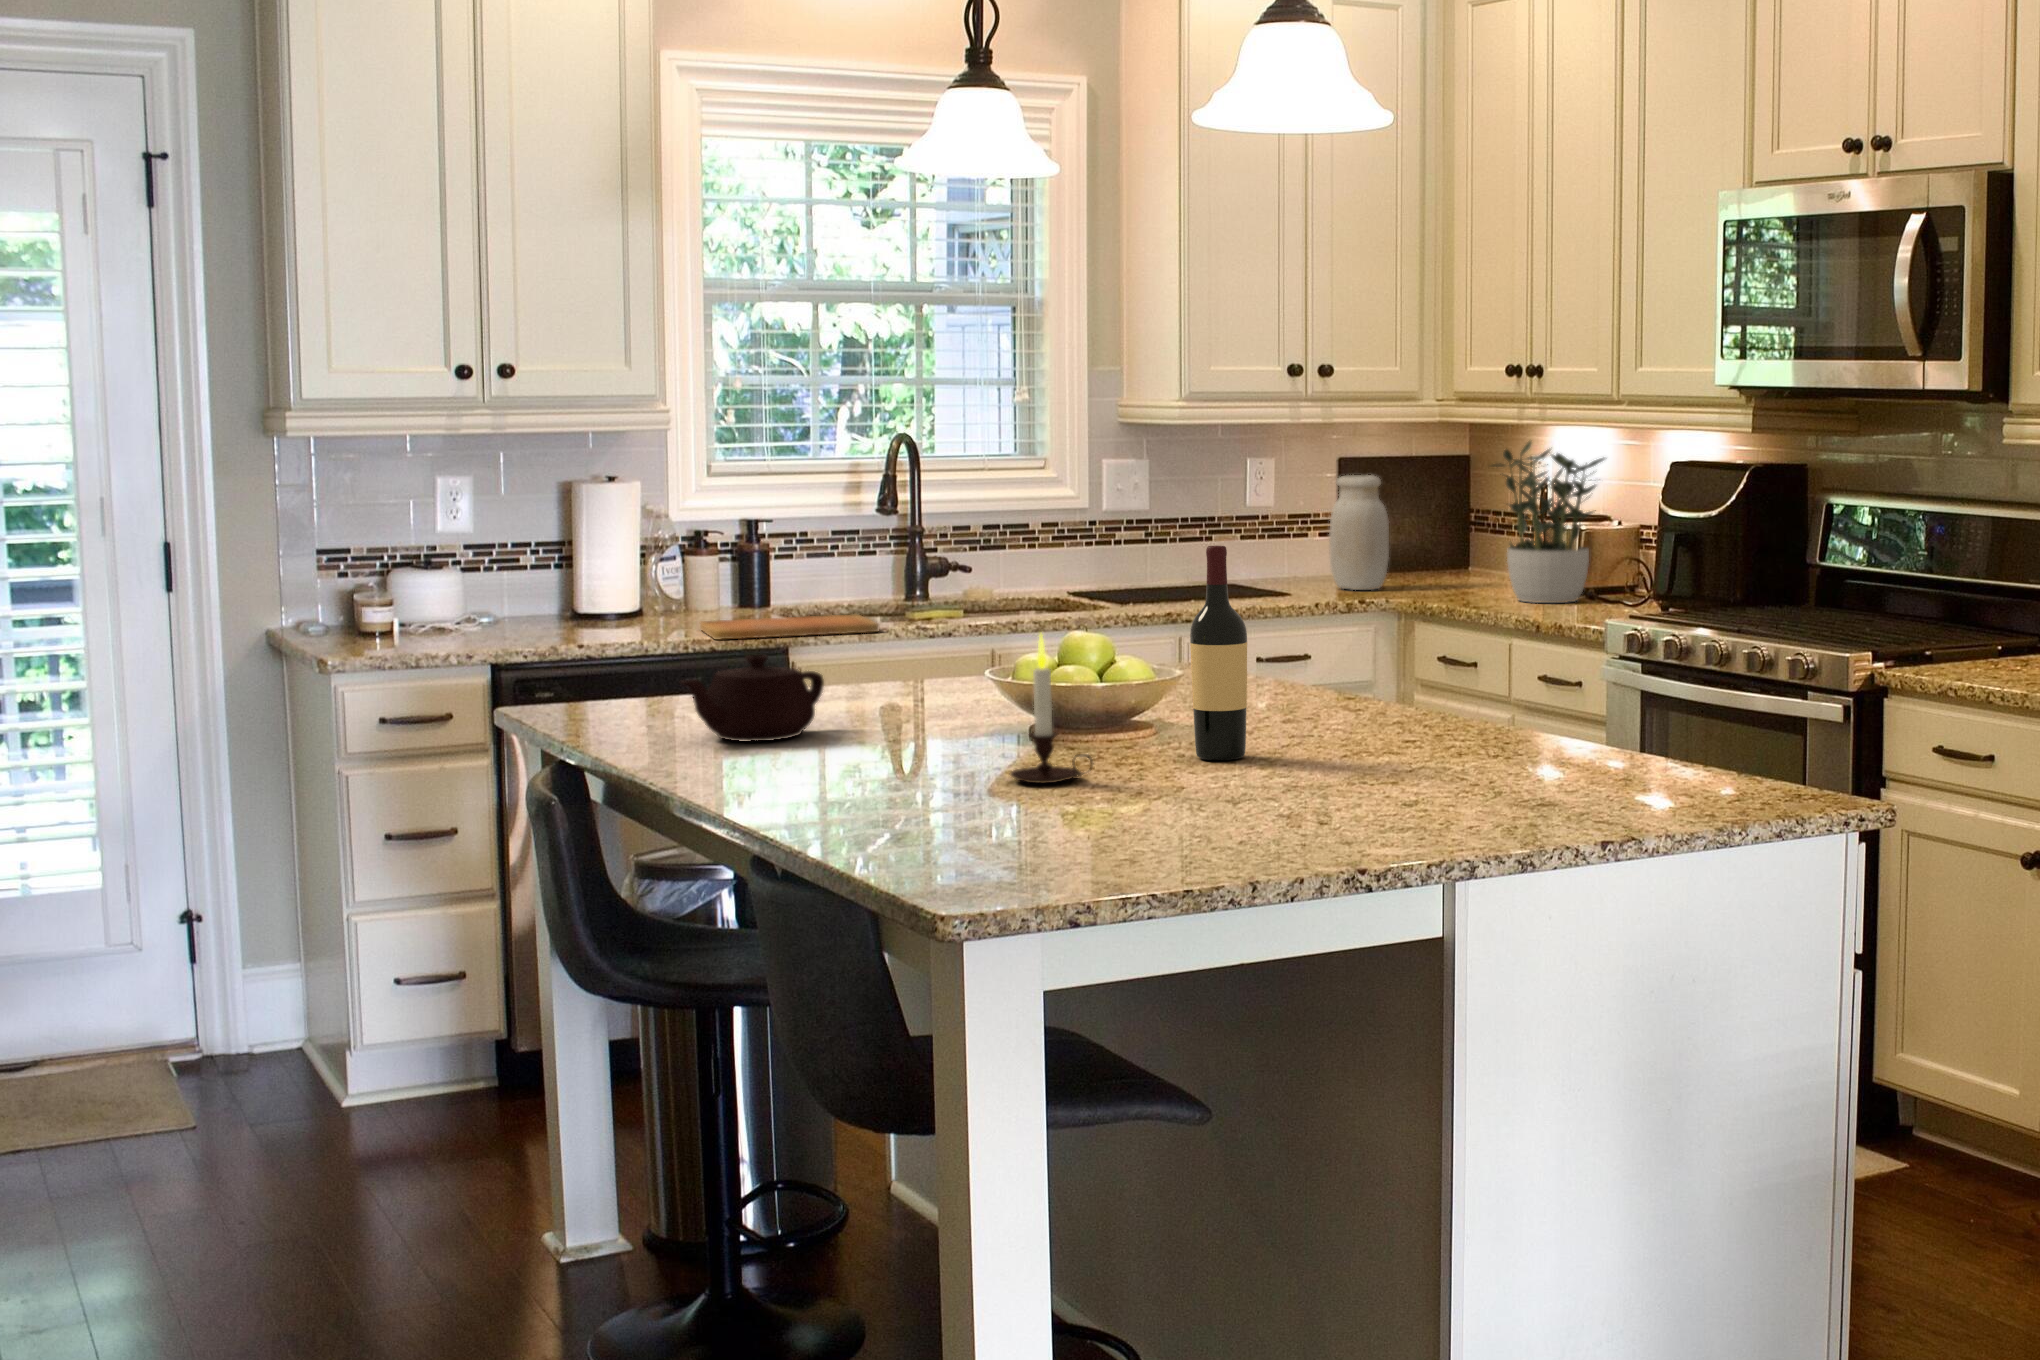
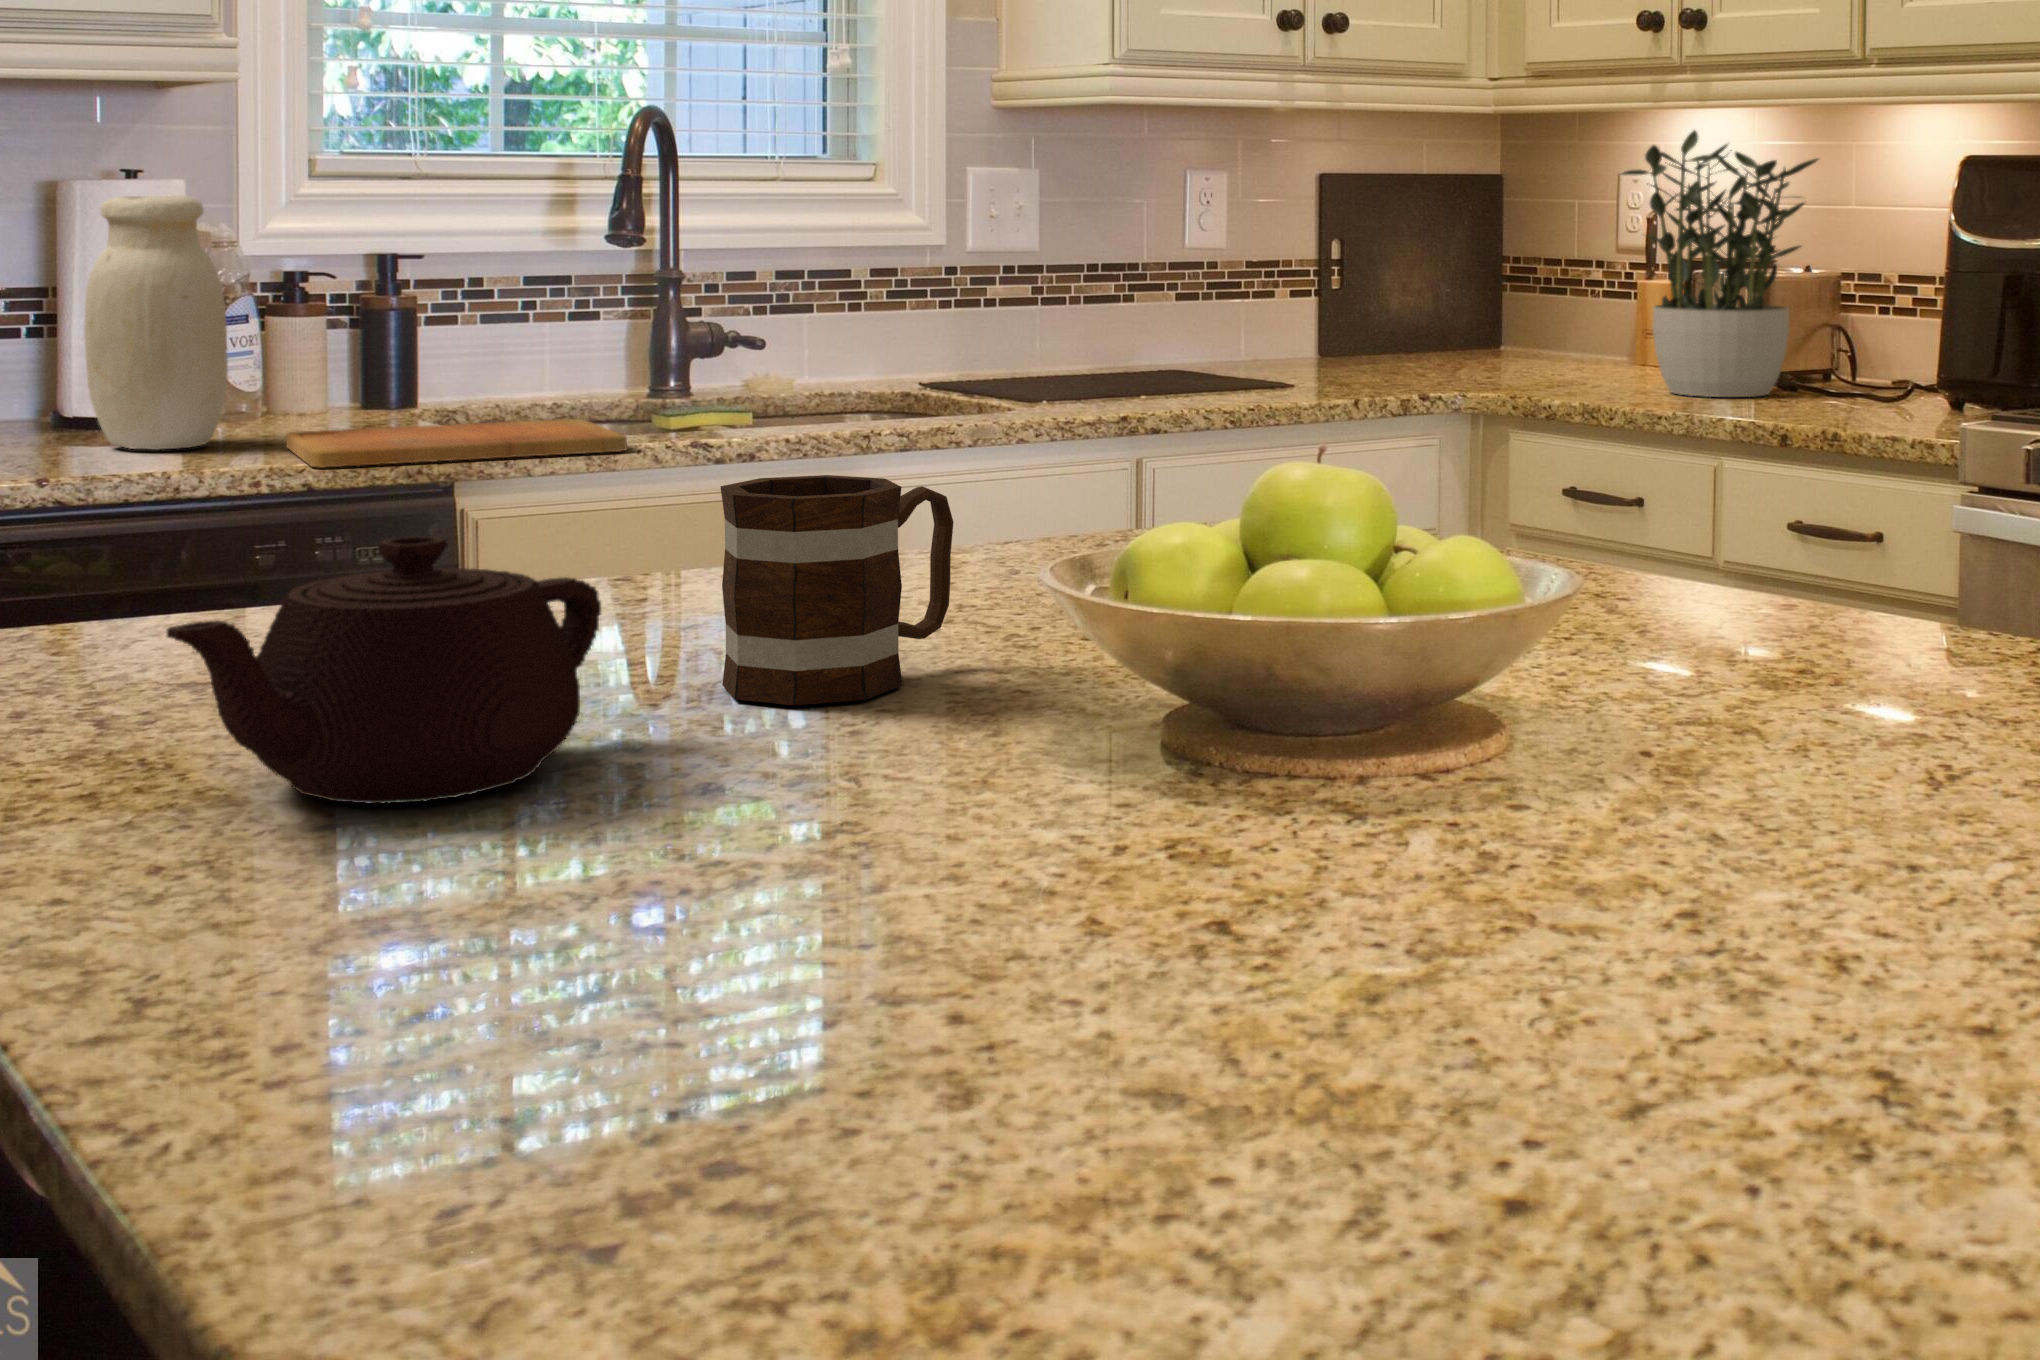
jar: present [1329,475,1389,590] -> present [84,195,228,450]
wine bottle: present [1190,546,1247,760] -> none [1817,198,2002,882]
candle: present [1010,635,1093,783] -> none [1358,478,1679,1046]
mug: none [872,637,965,721] -> present [721,475,954,705]

